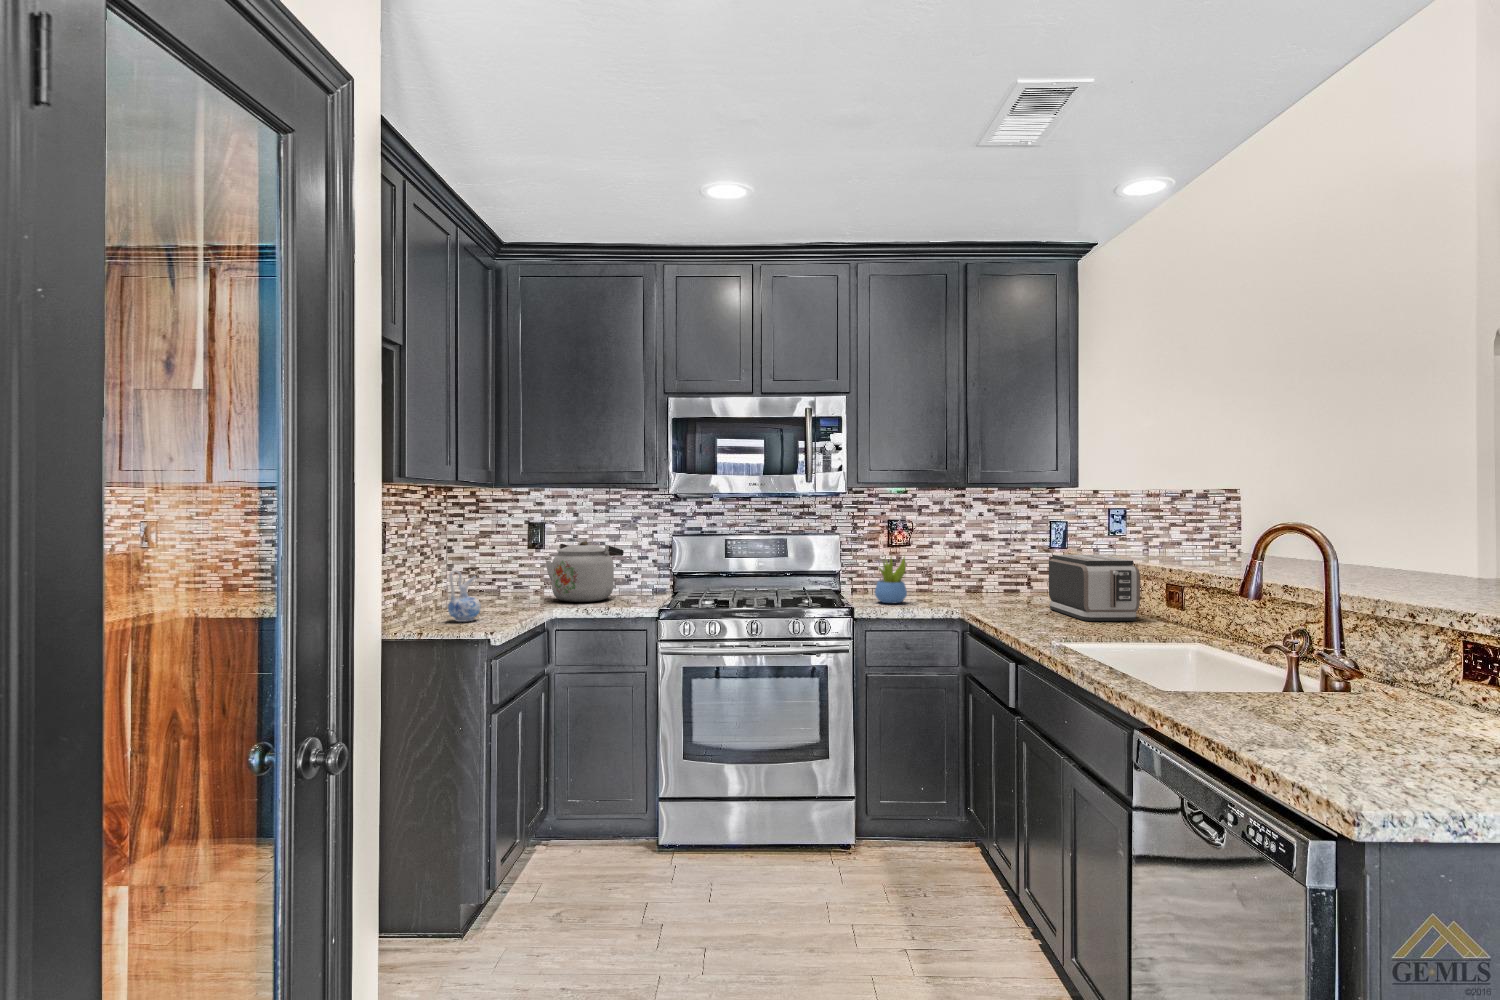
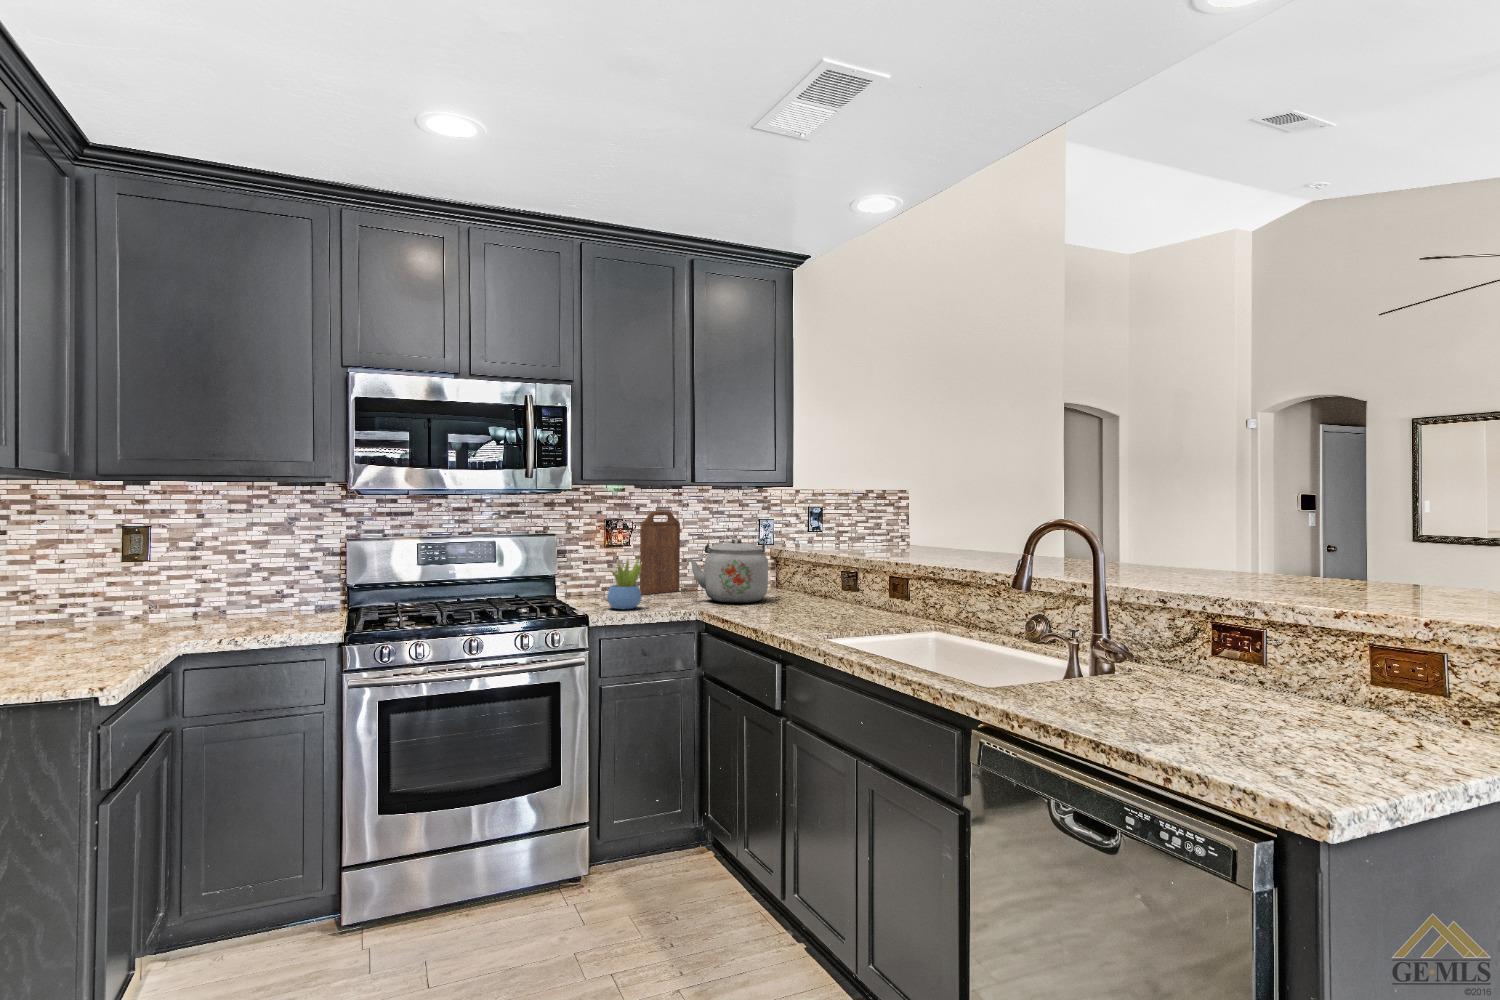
cutting board: none [921,513,962,591] -> present [640,511,680,594]
kettle: present [546,540,624,602] -> present [691,538,768,603]
toaster: present [1049,555,1140,621] -> none [782,552,870,616]
ceramic pitcher: present [448,570,481,622] -> none [44,597,100,670]

